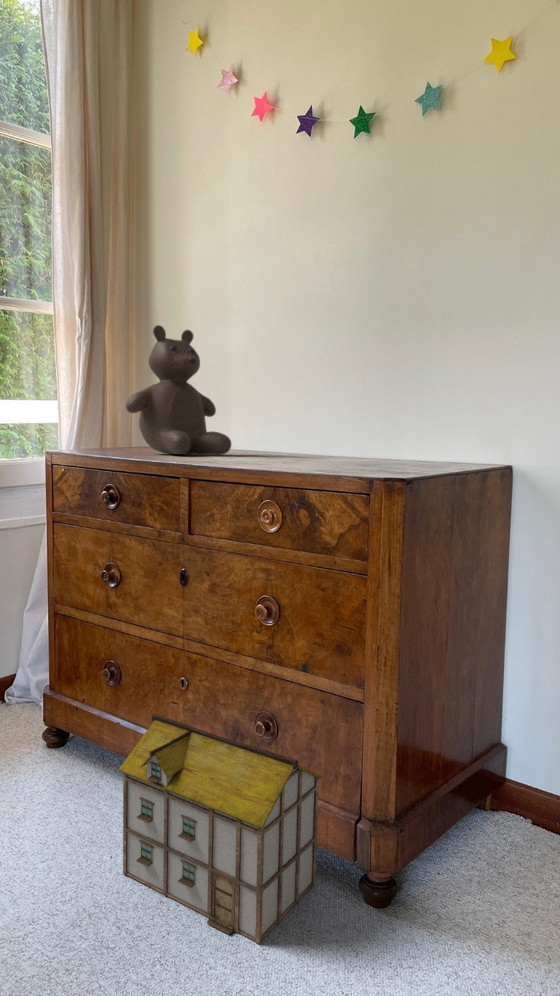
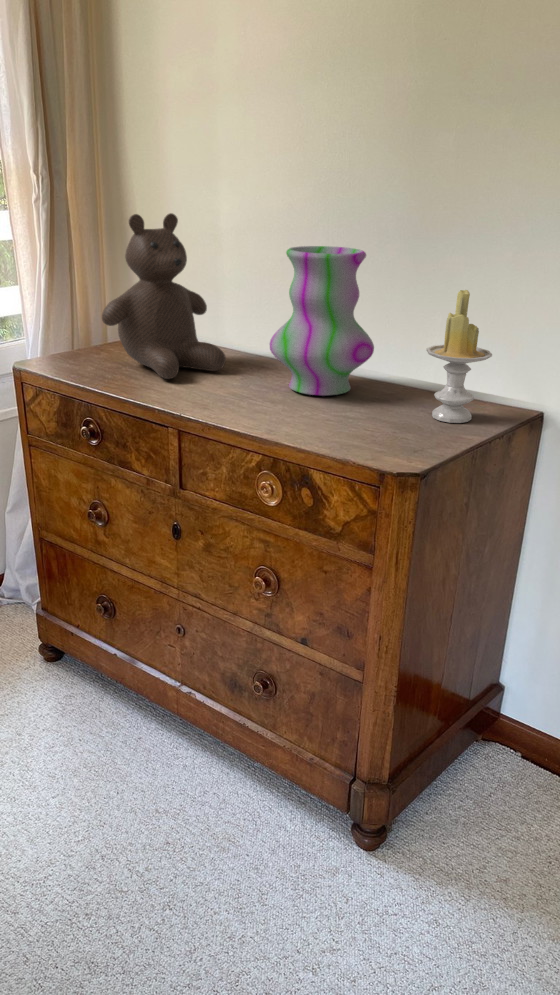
vase: none [270,335,360,459] -> present [269,246,374,396]
candle: none [407,354,465,465] -> present [426,290,492,423]
toy house: present [119,714,322,944] -> none [121,674,319,888]

